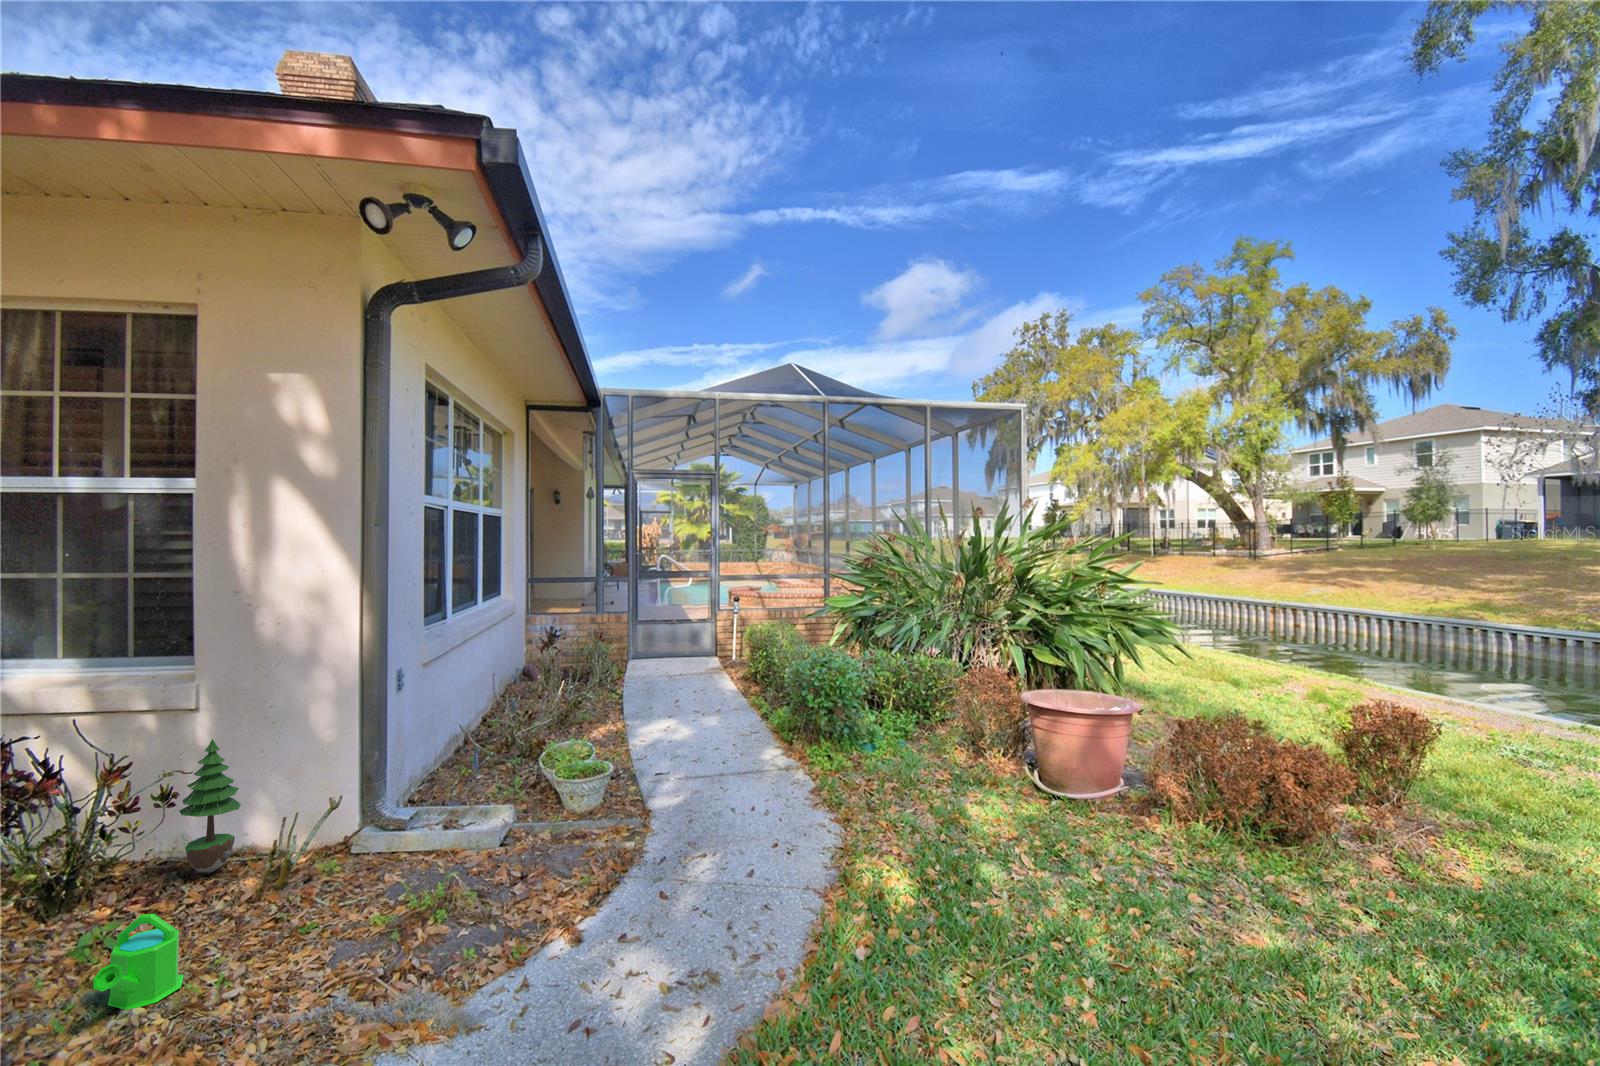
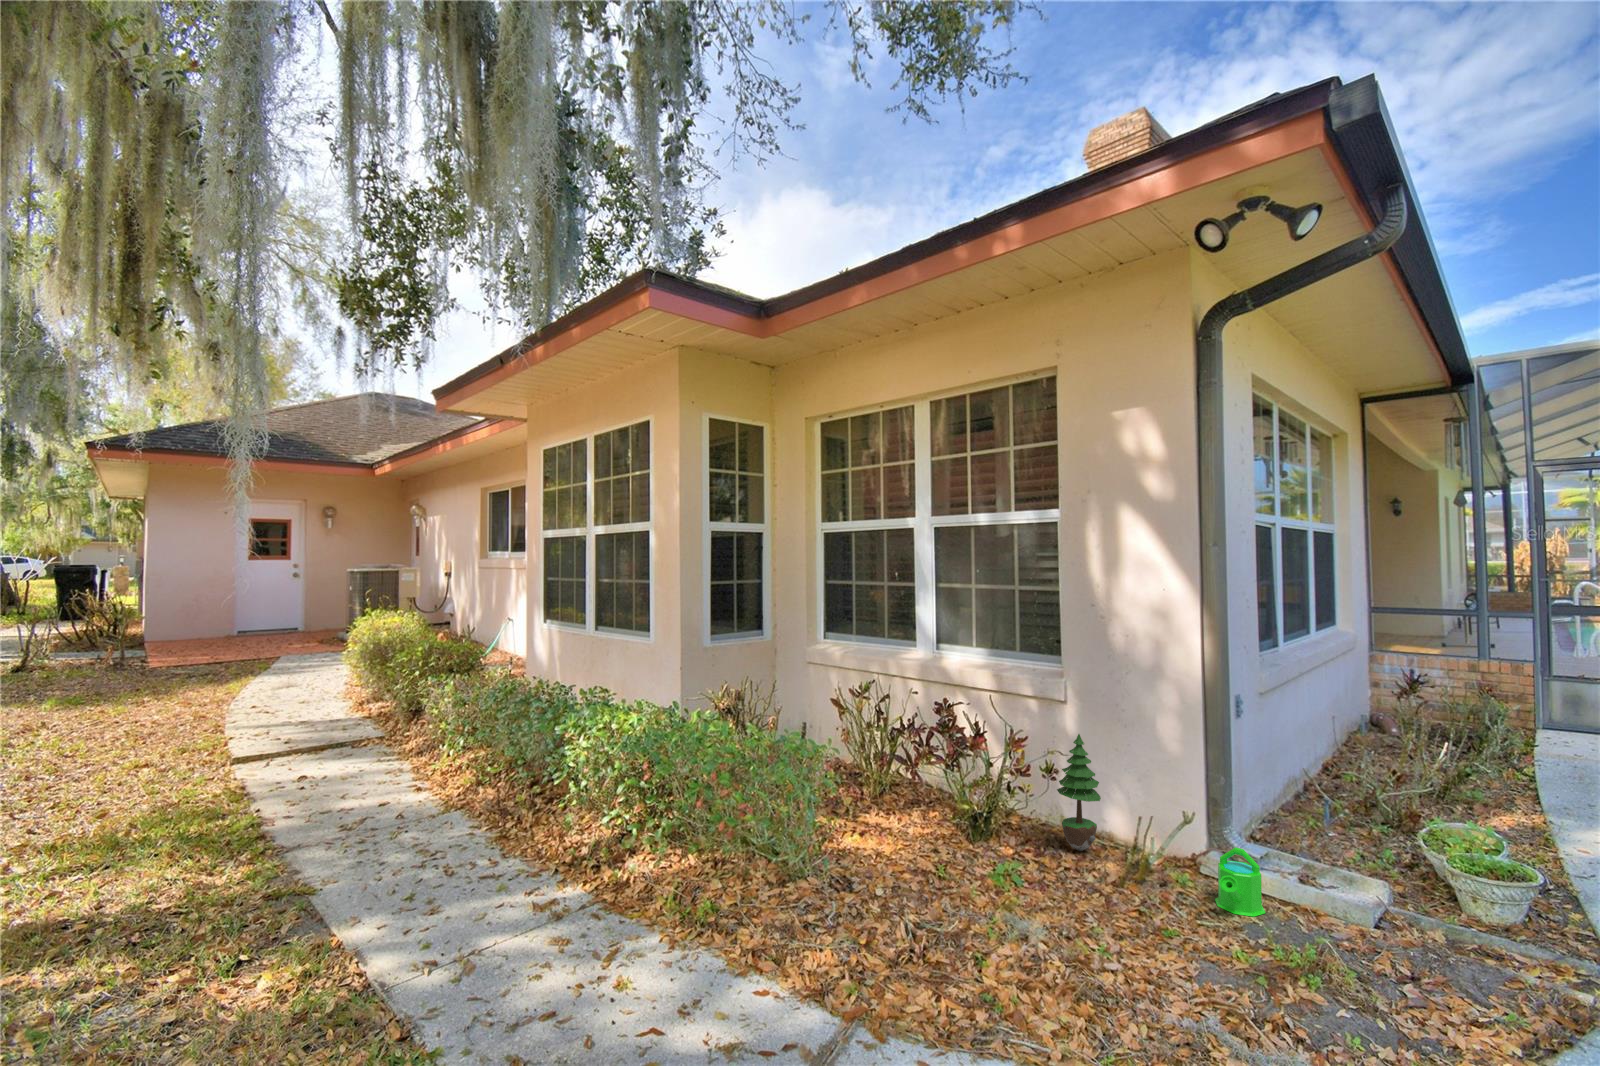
watering can: present [93,914,184,1010] -> present [1215,847,1265,917]

